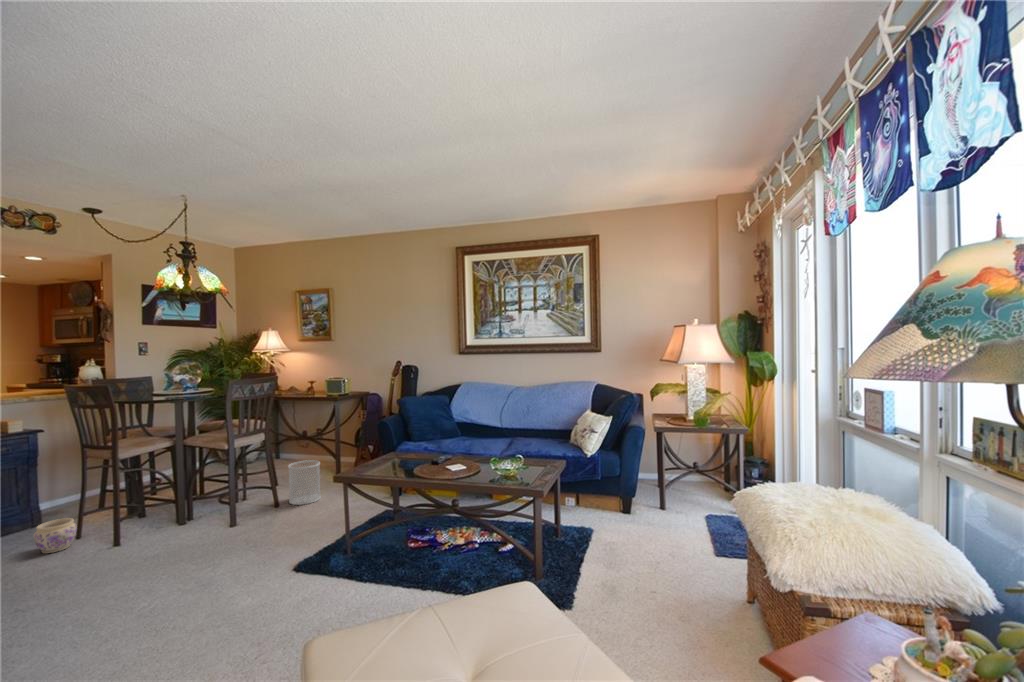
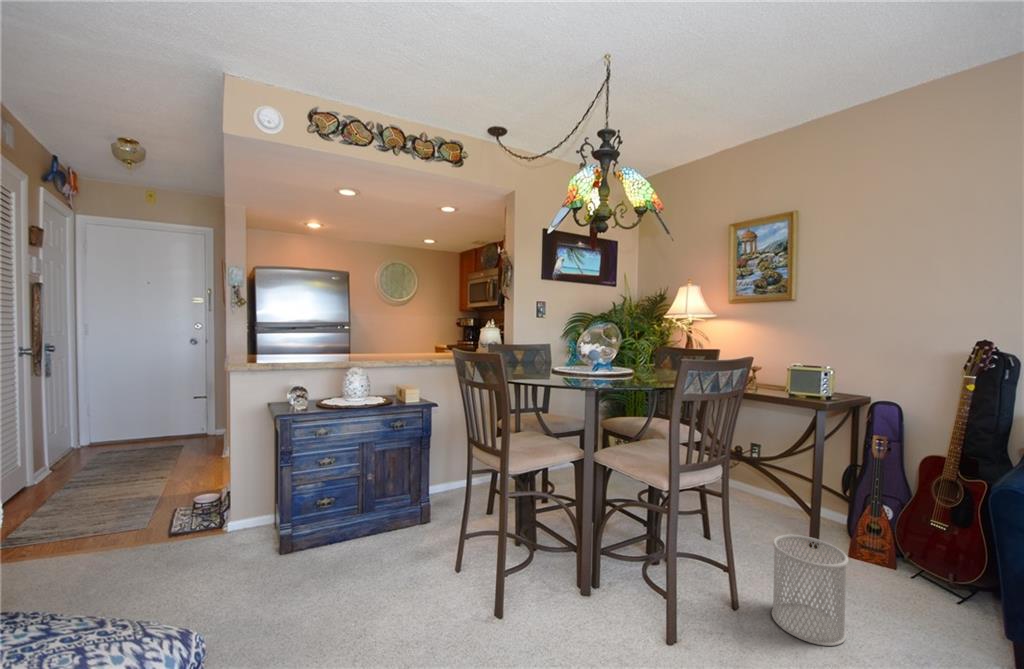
planter: present [34,518,77,554] -> none [413,546,460,604]

